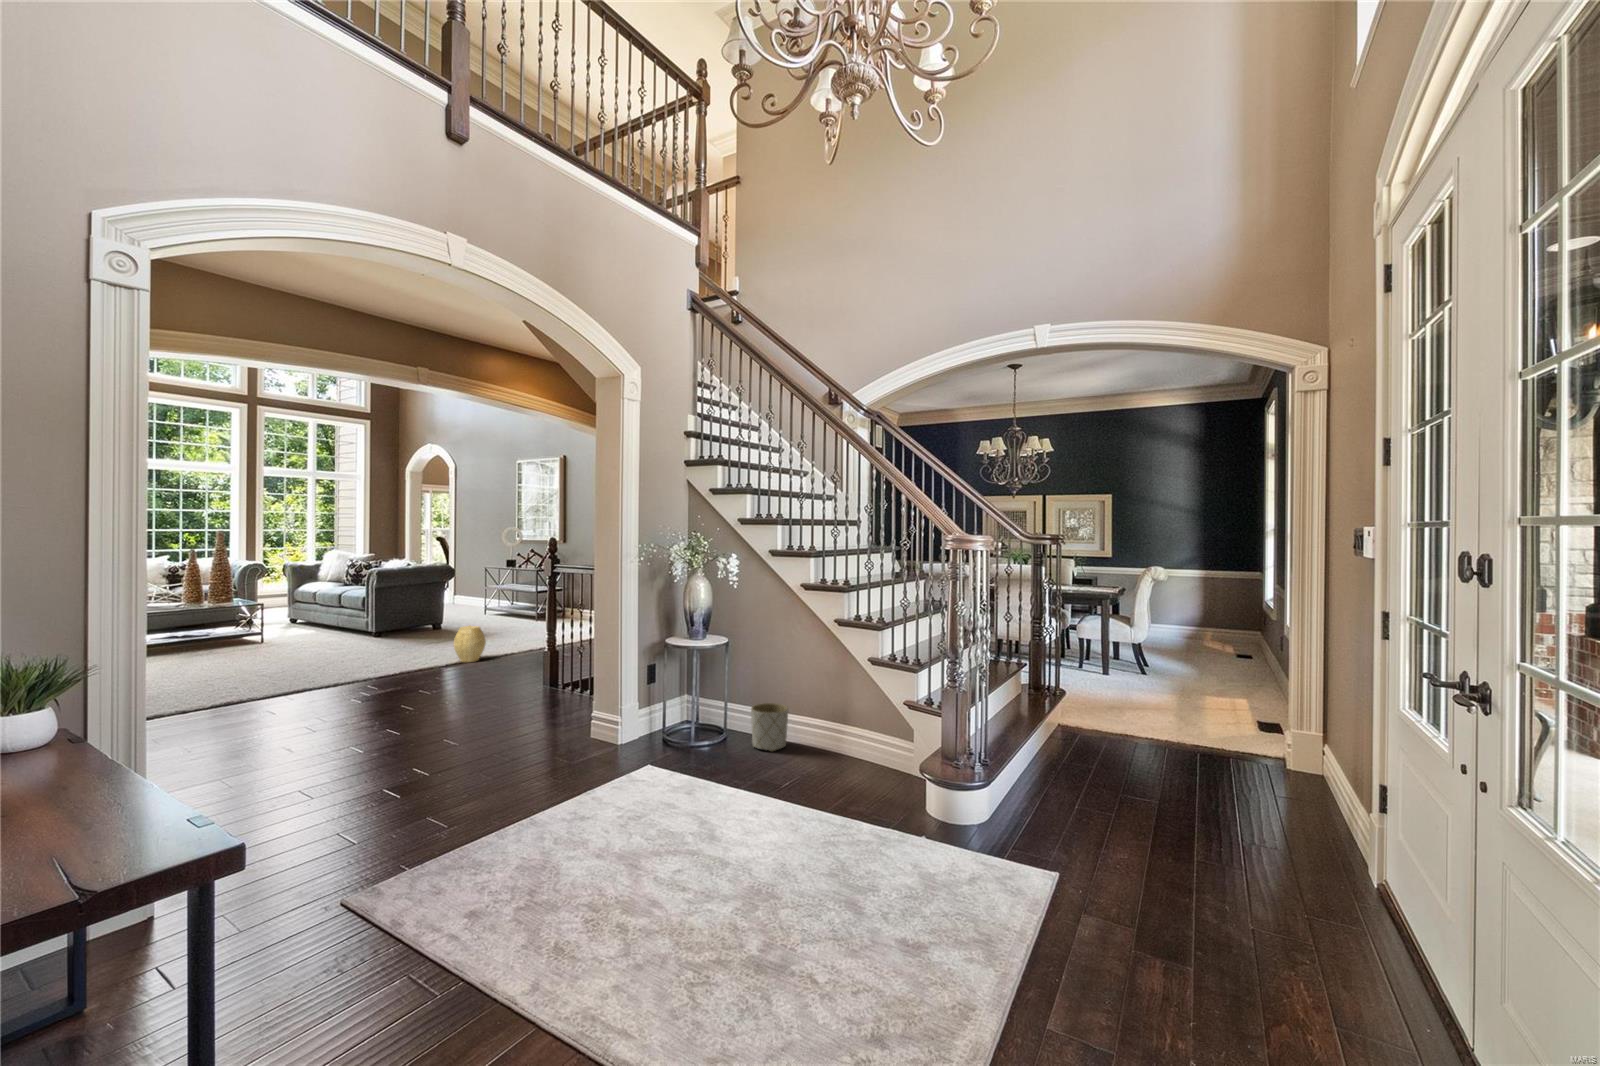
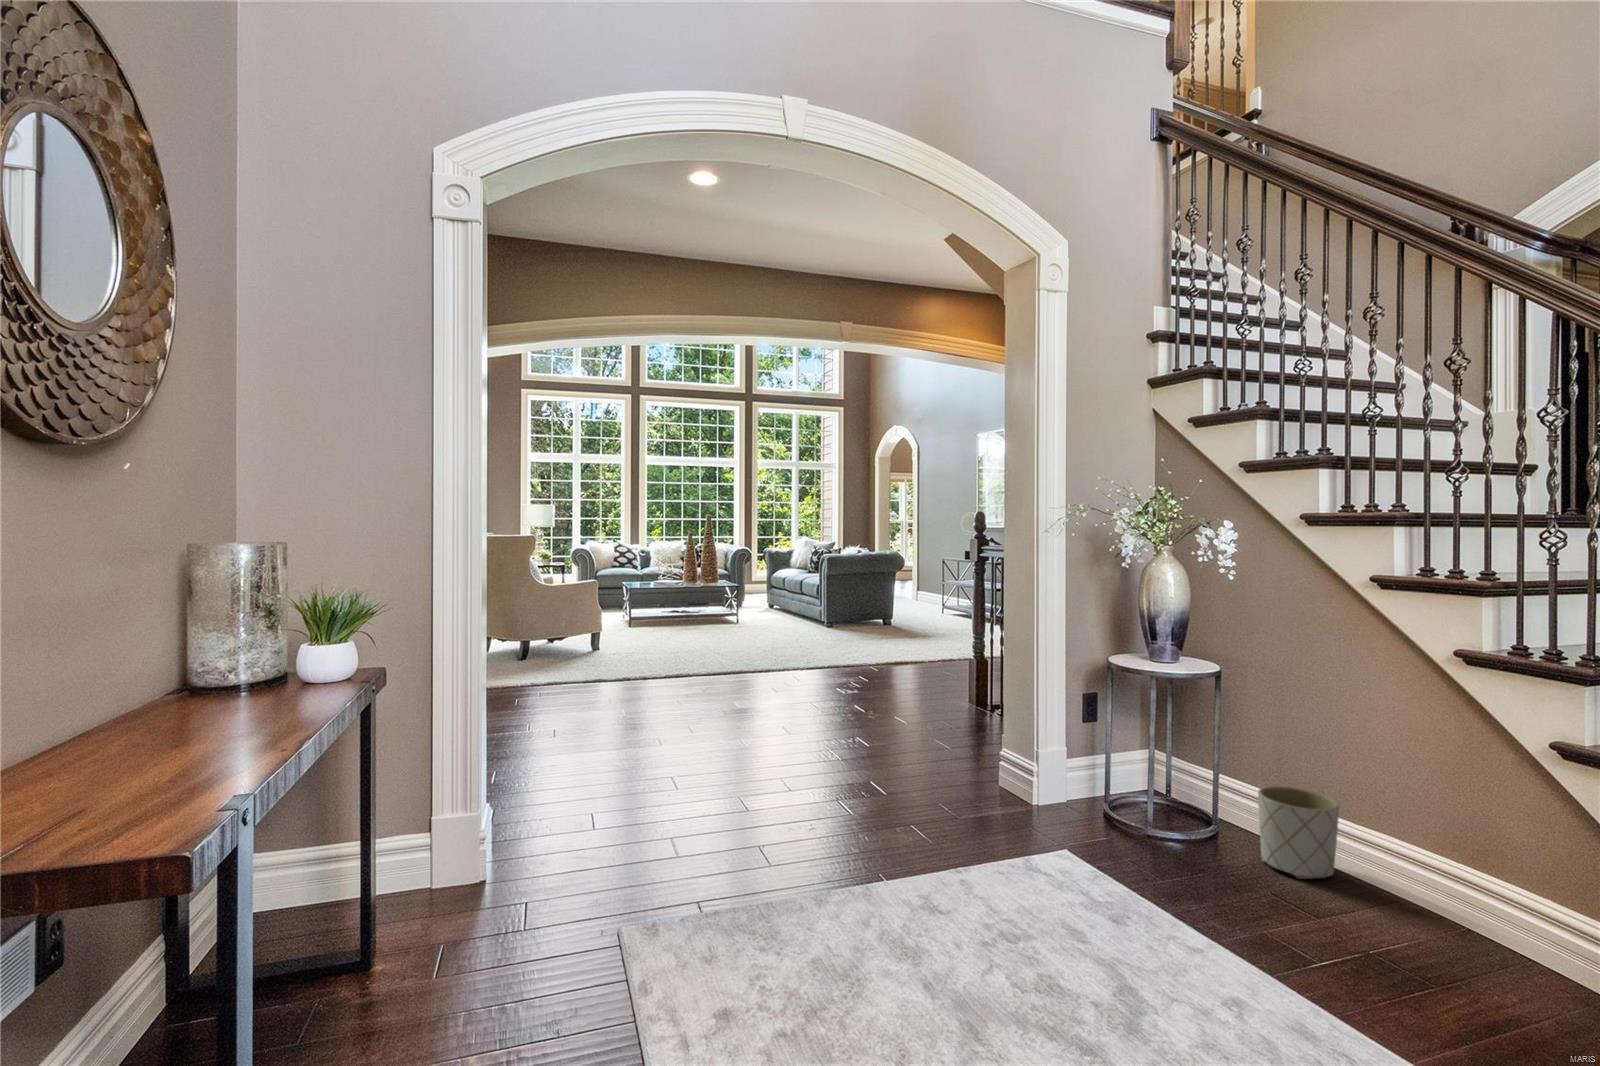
woven basket: present [454,626,486,662] -> none [884,620,918,663]

